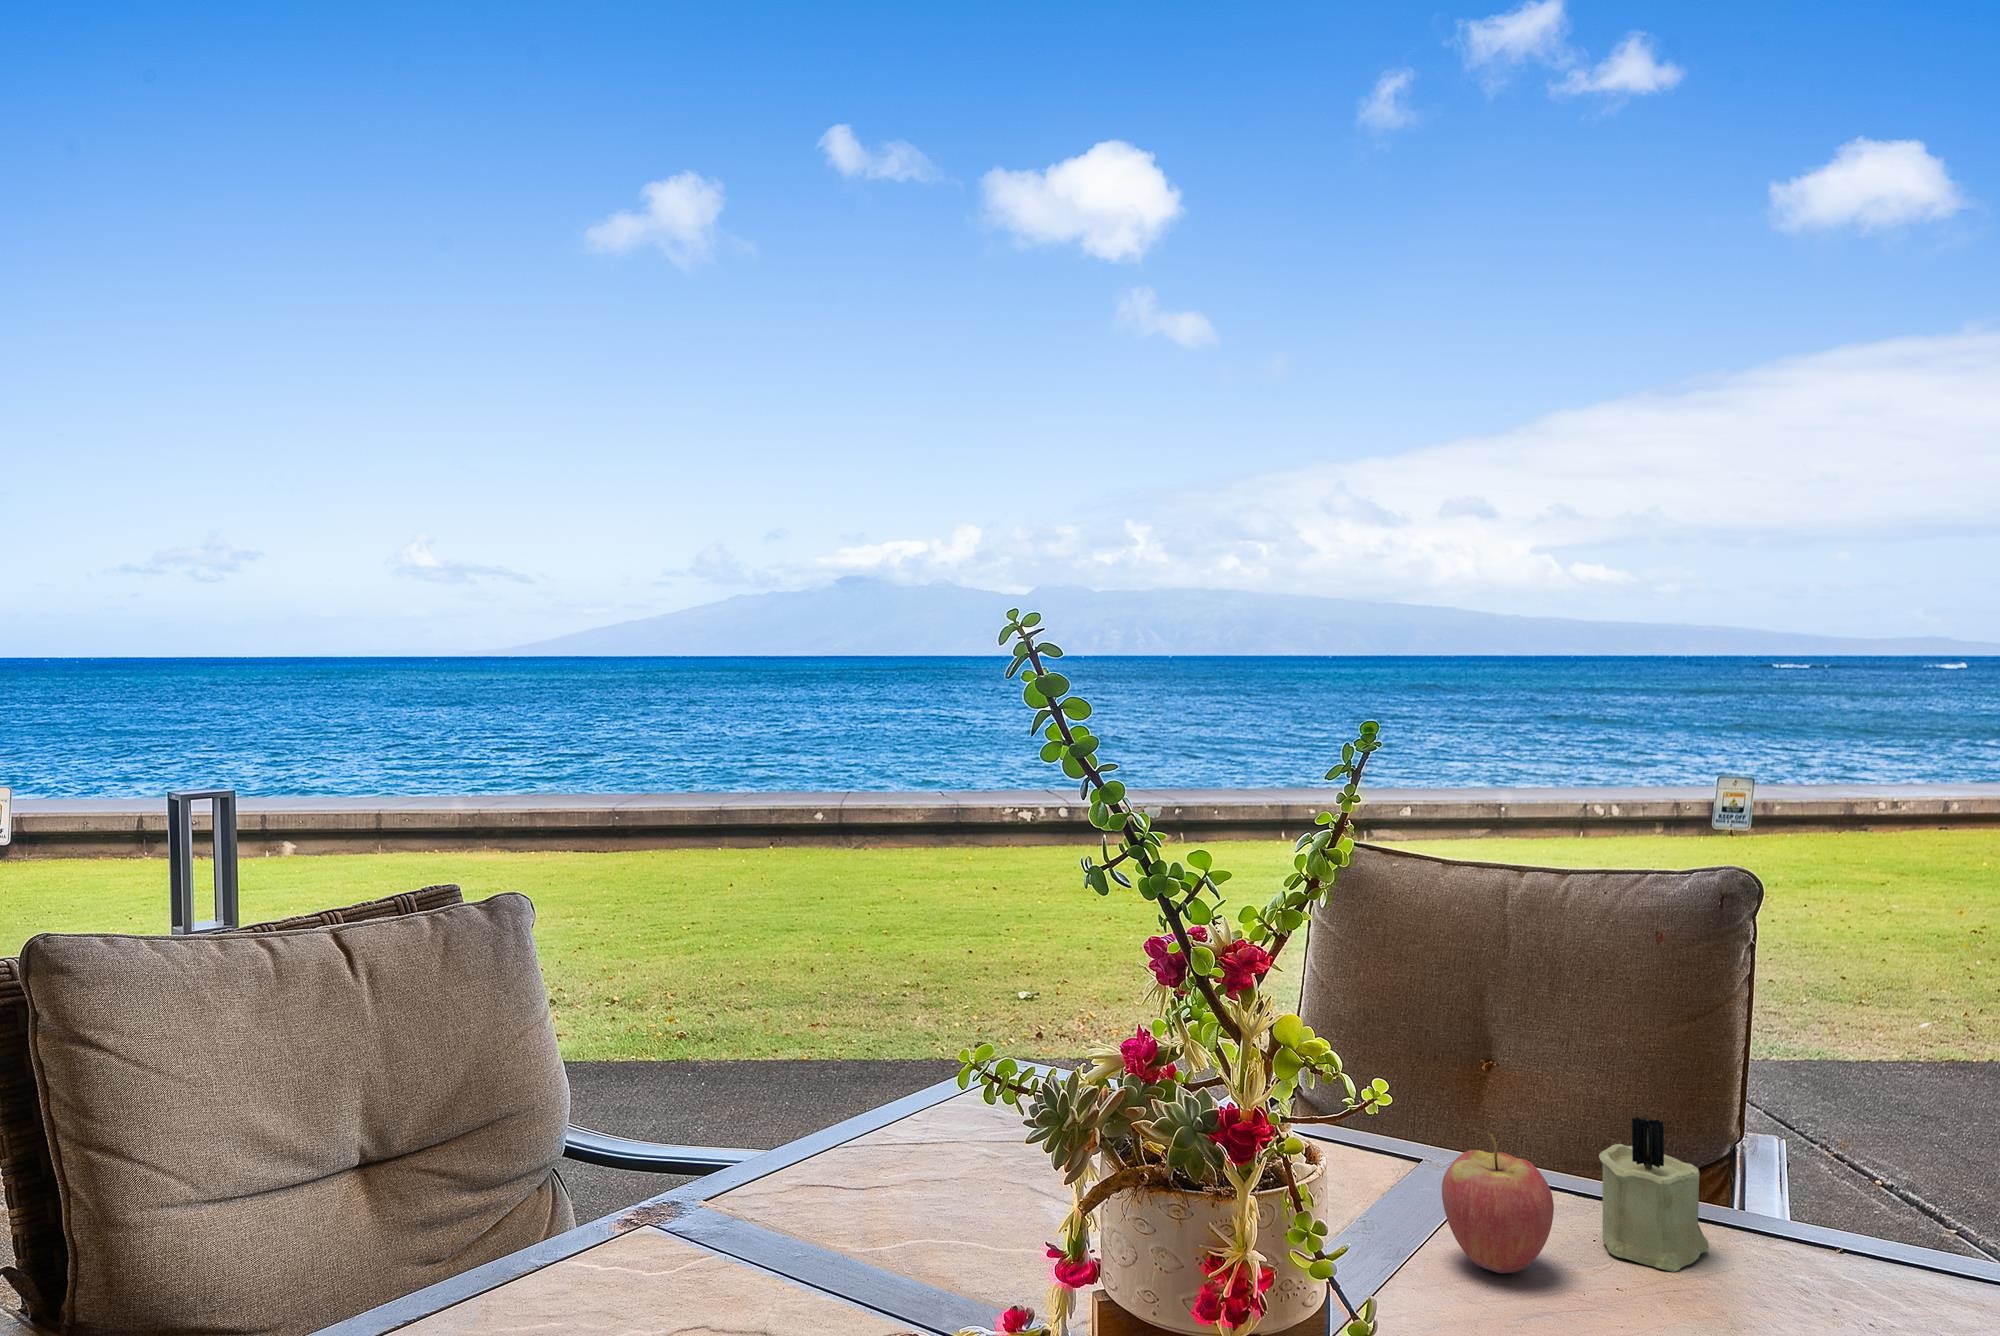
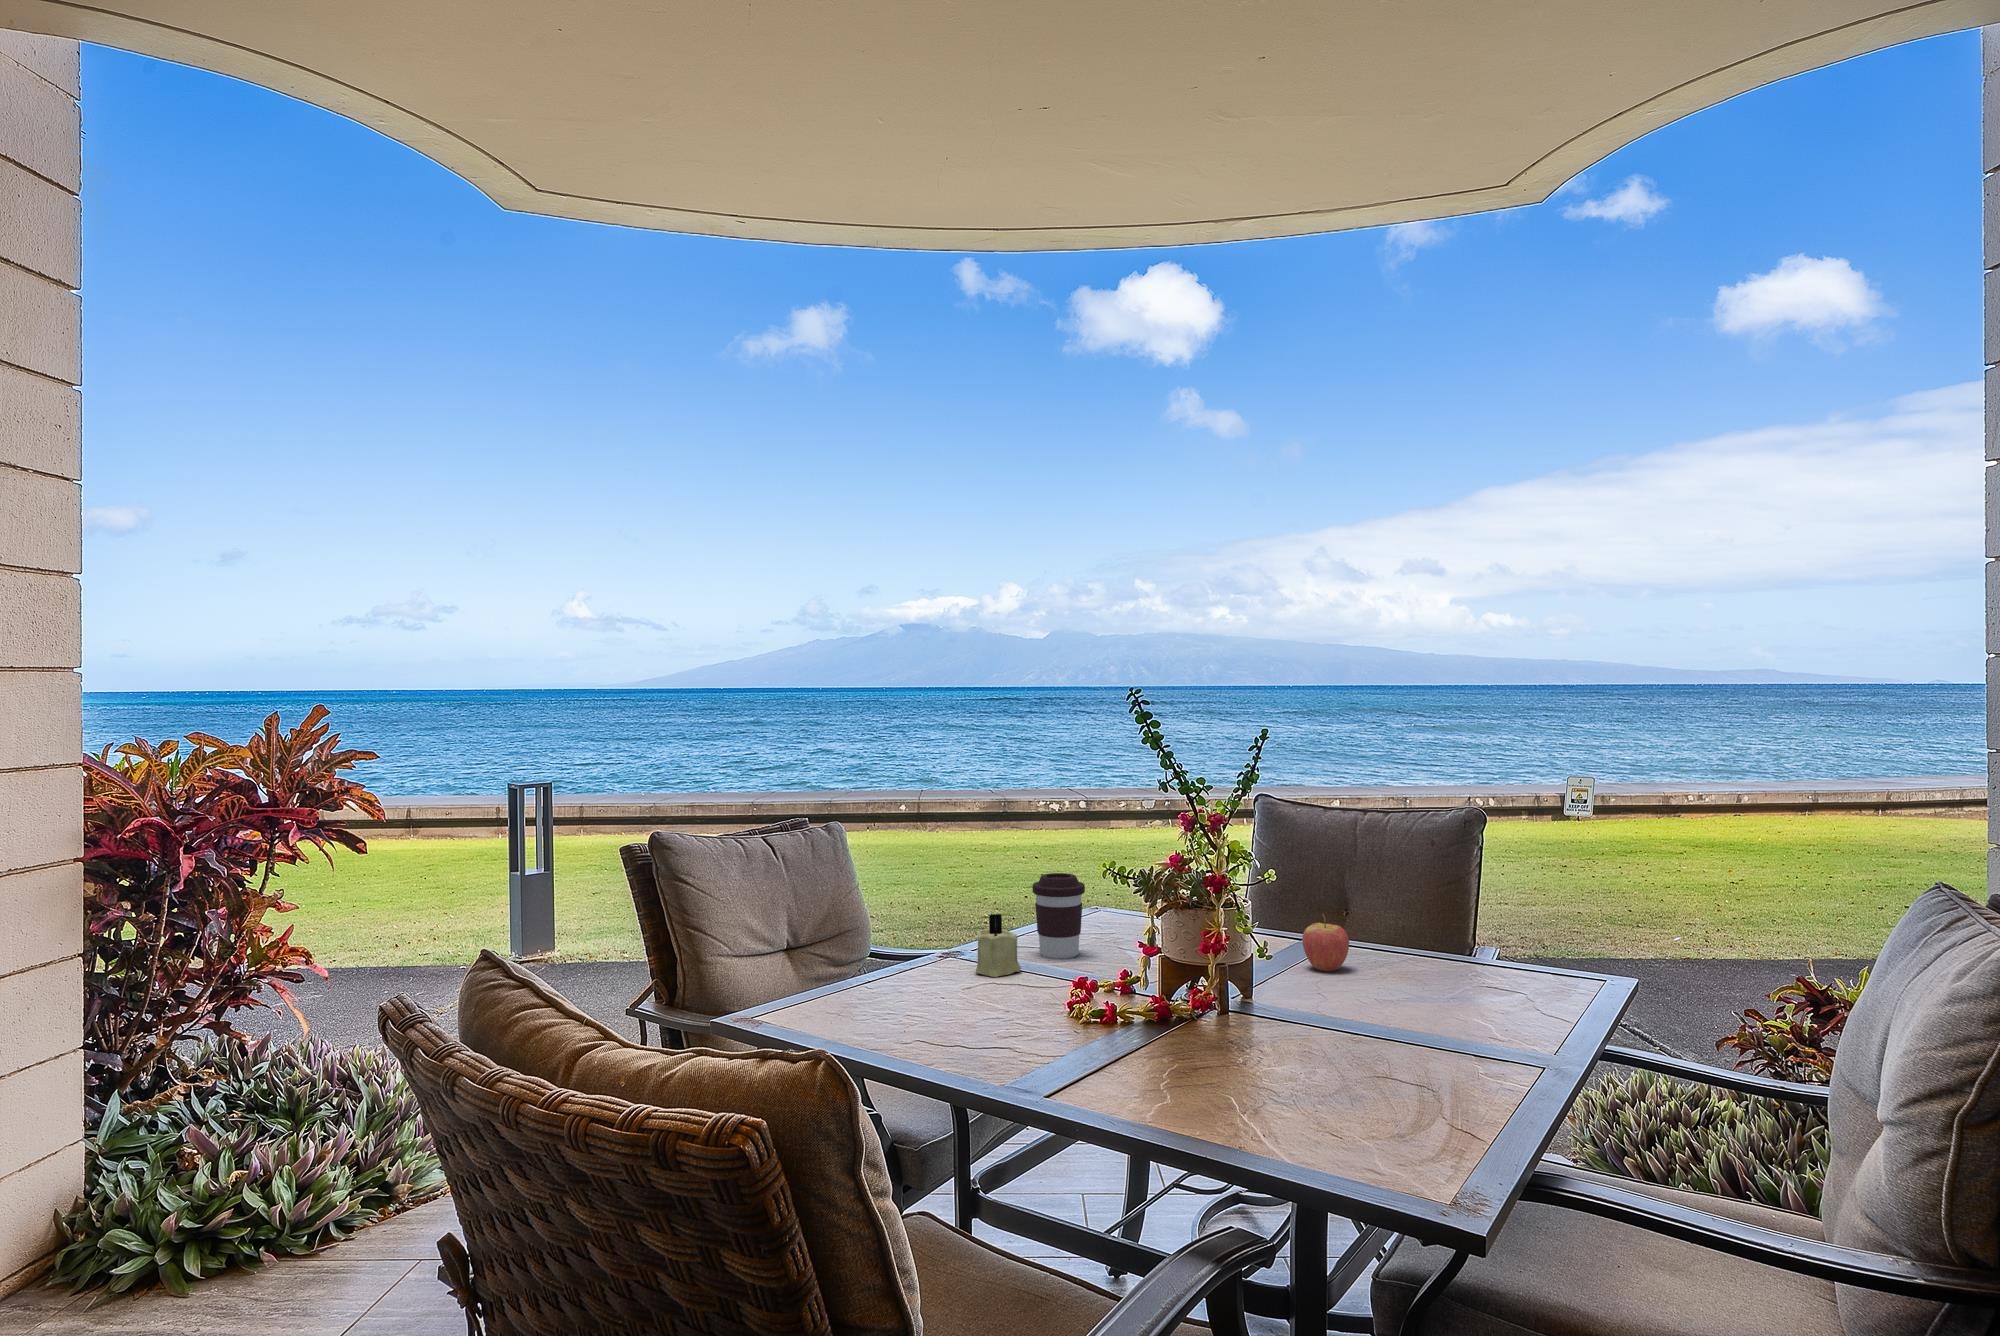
coffee cup: none [845,1015,959,1212] -> present [1032,873,1085,959]
candle: present [1599,1117,1709,1272] -> present [976,914,1021,977]

